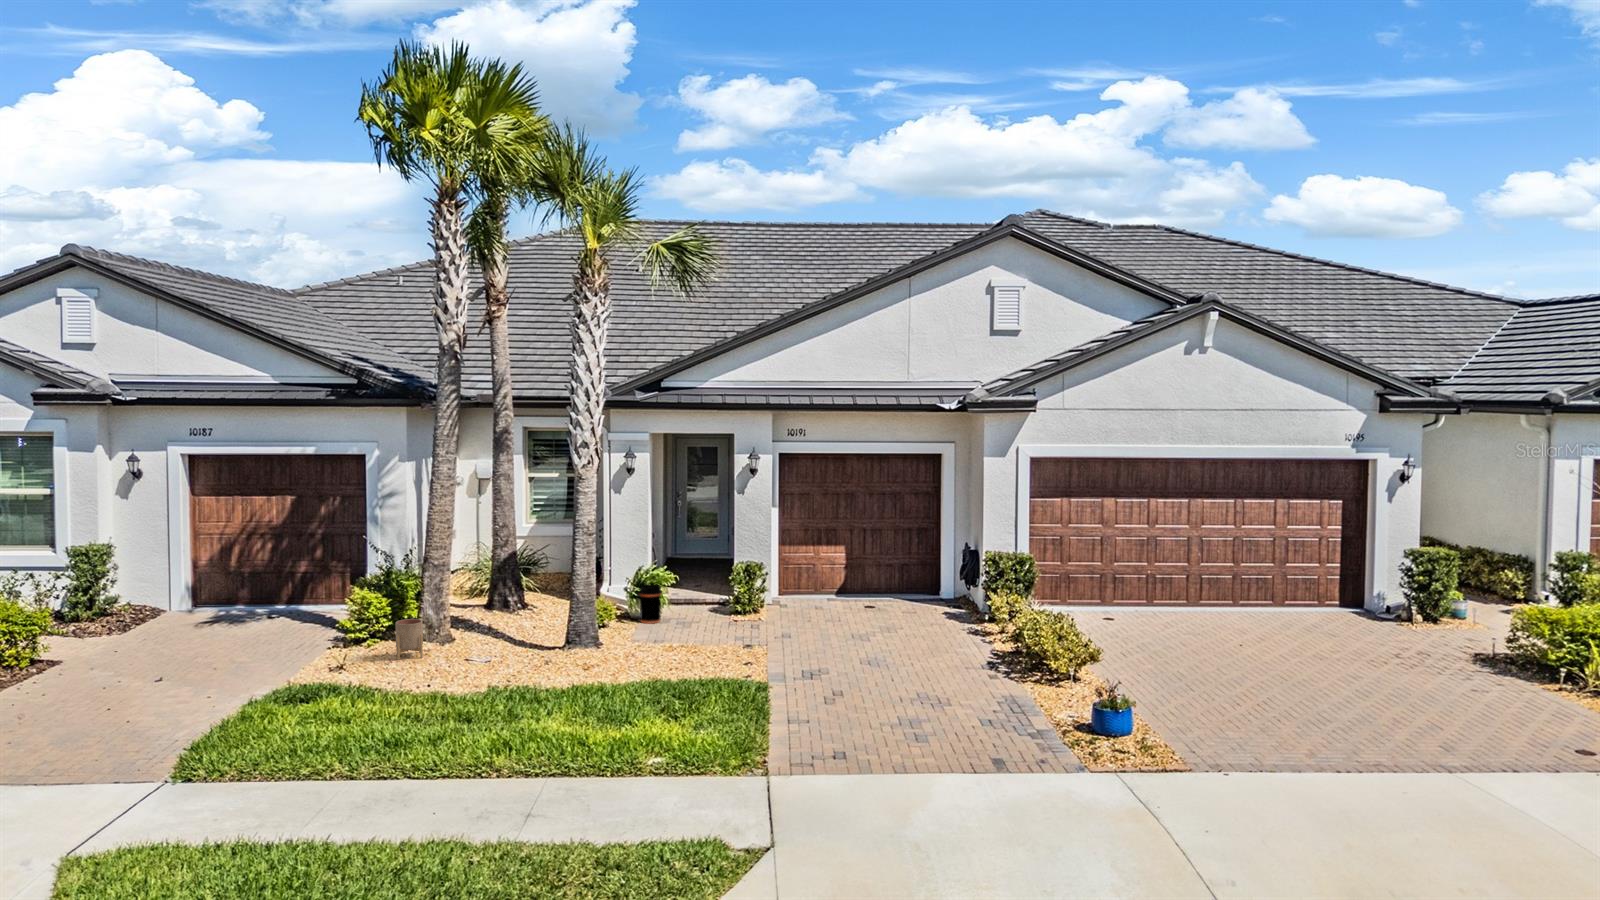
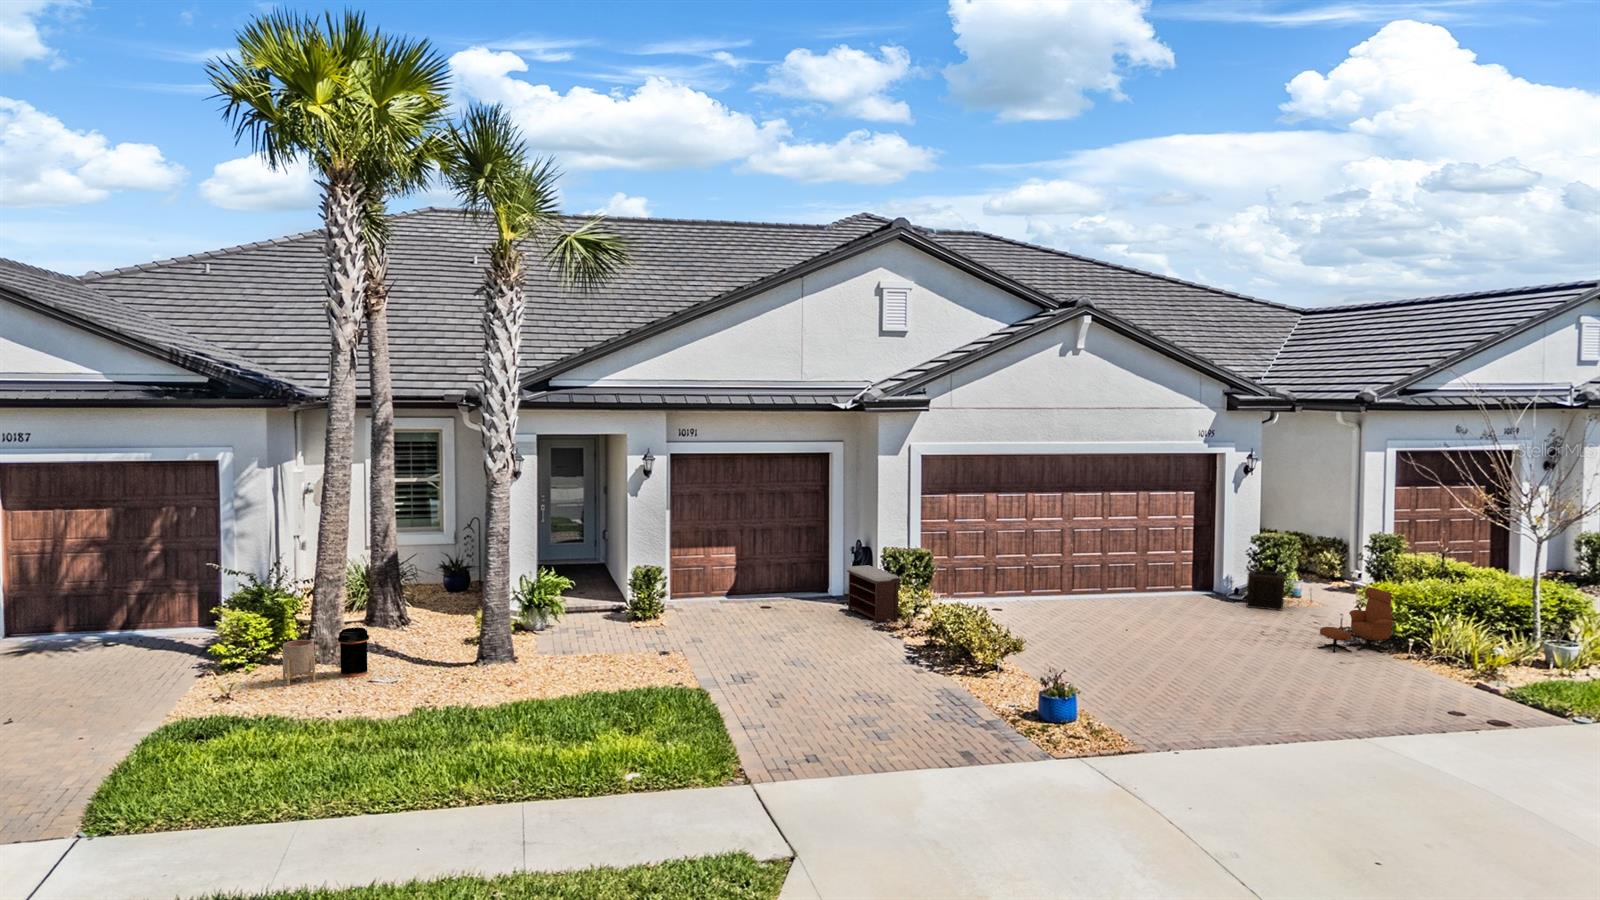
bench: none [949,568,998,627] -> present [847,565,901,624]
trash can: present [639,584,662,624] -> present [338,627,369,677]
wooden crate: none [1394,586,1441,632] -> present [1247,570,1284,610]
lounge chair: none [1459,609,1552,683] -> present [1317,587,1394,653]

